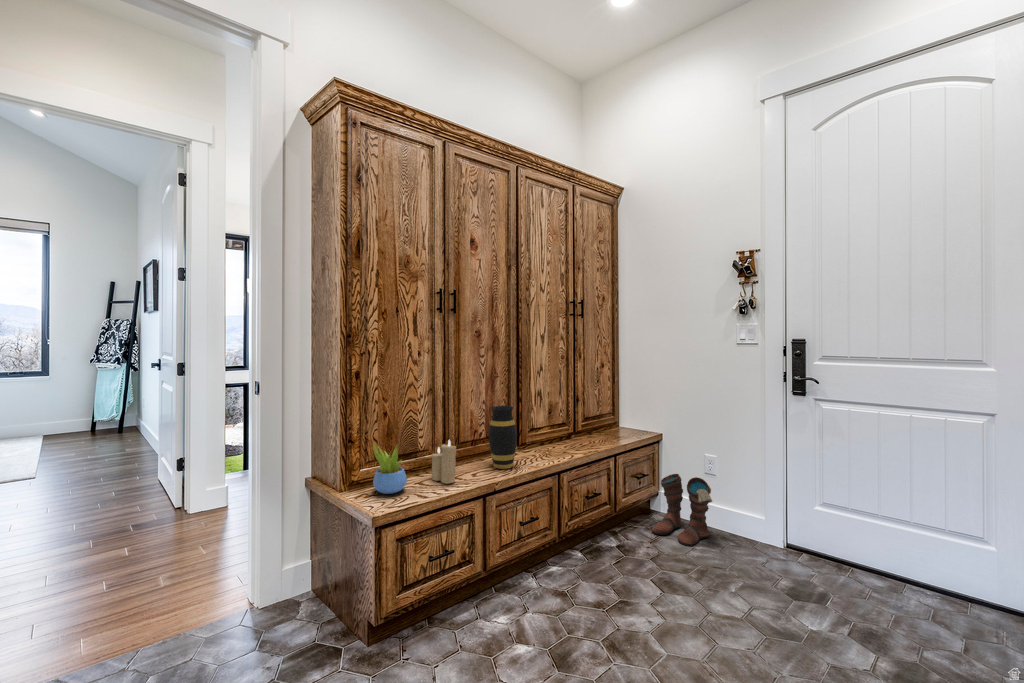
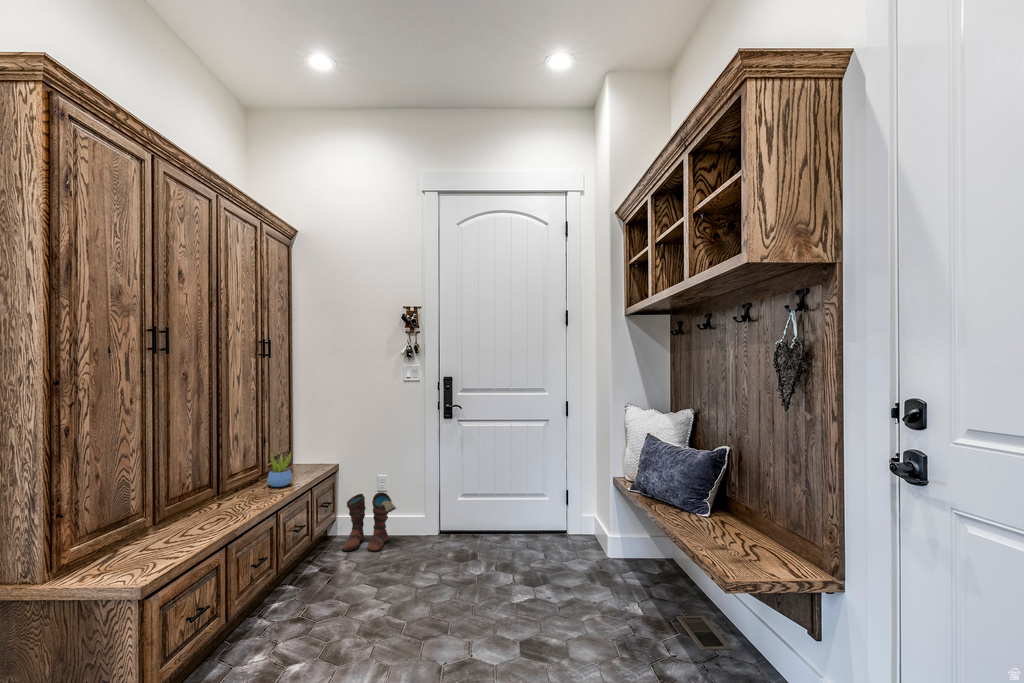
vase: present [489,406,517,469] -> none [204,451,239,519]
candle: present [432,440,456,484] -> none [154,494,191,544]
succulent plant: present [373,444,407,494] -> present [267,453,292,487]

